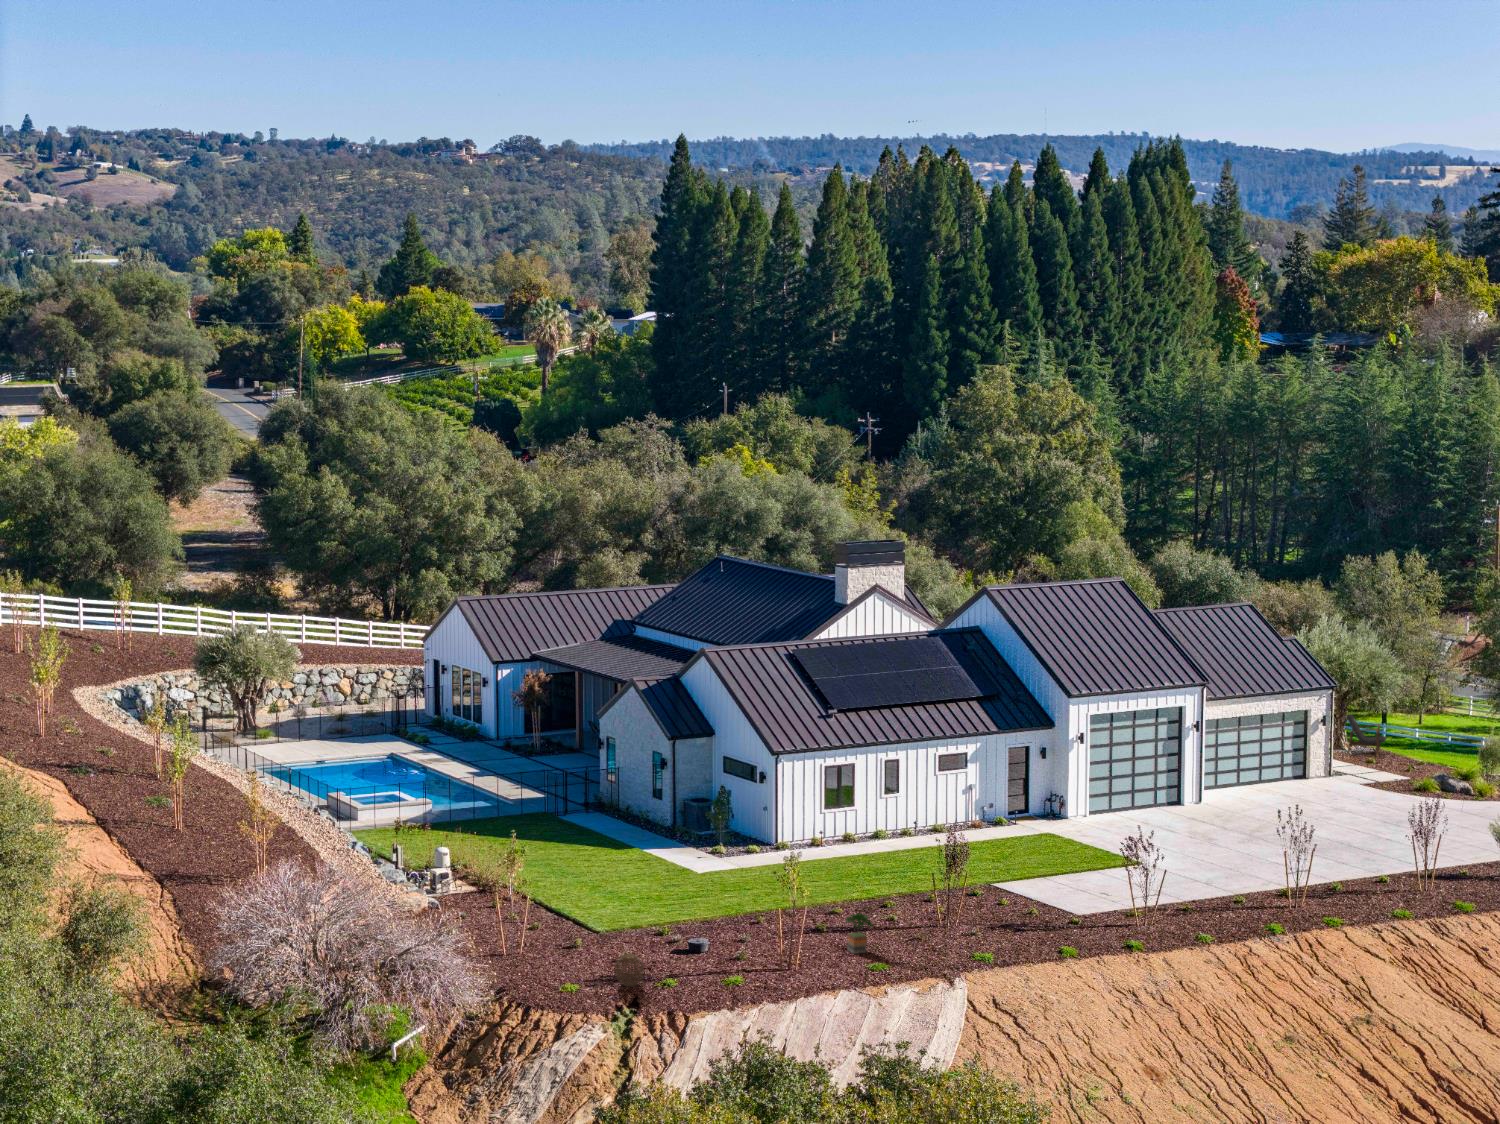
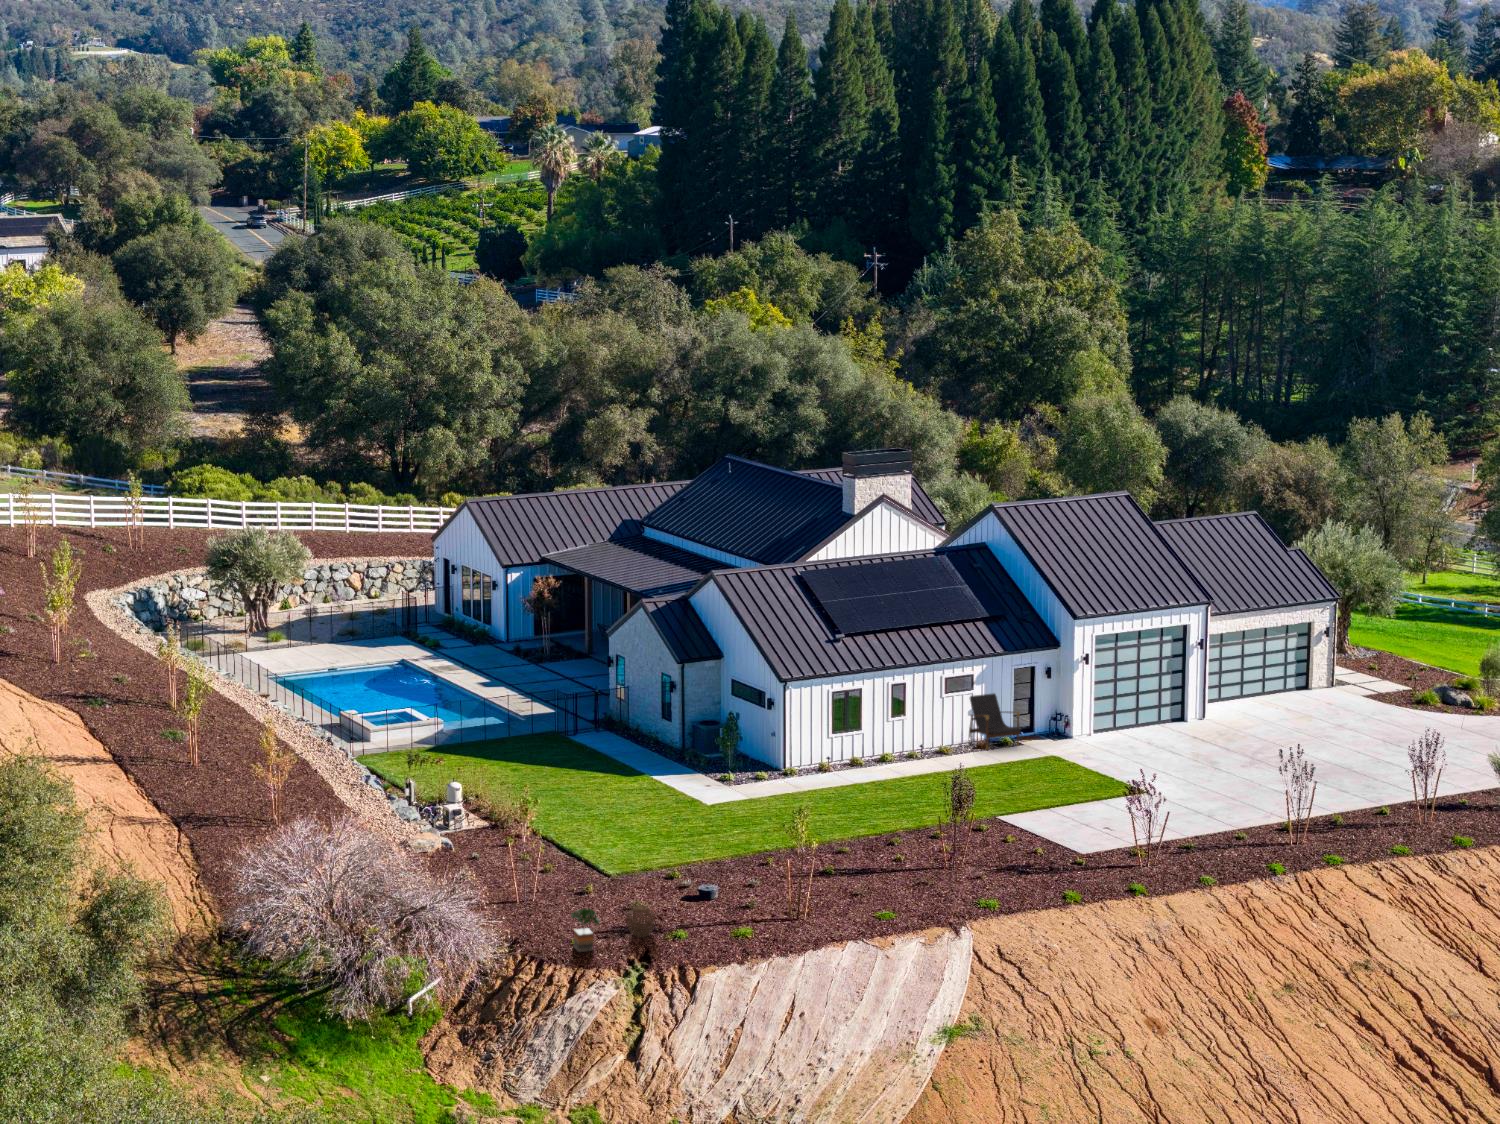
bench: present [202,705,247,738] -> none [216,606,260,640]
lounge chair: present [1347,715,1386,756] -> present [969,694,1021,749]
potted tree: present [846,913,873,954] -> present [571,908,600,952]

